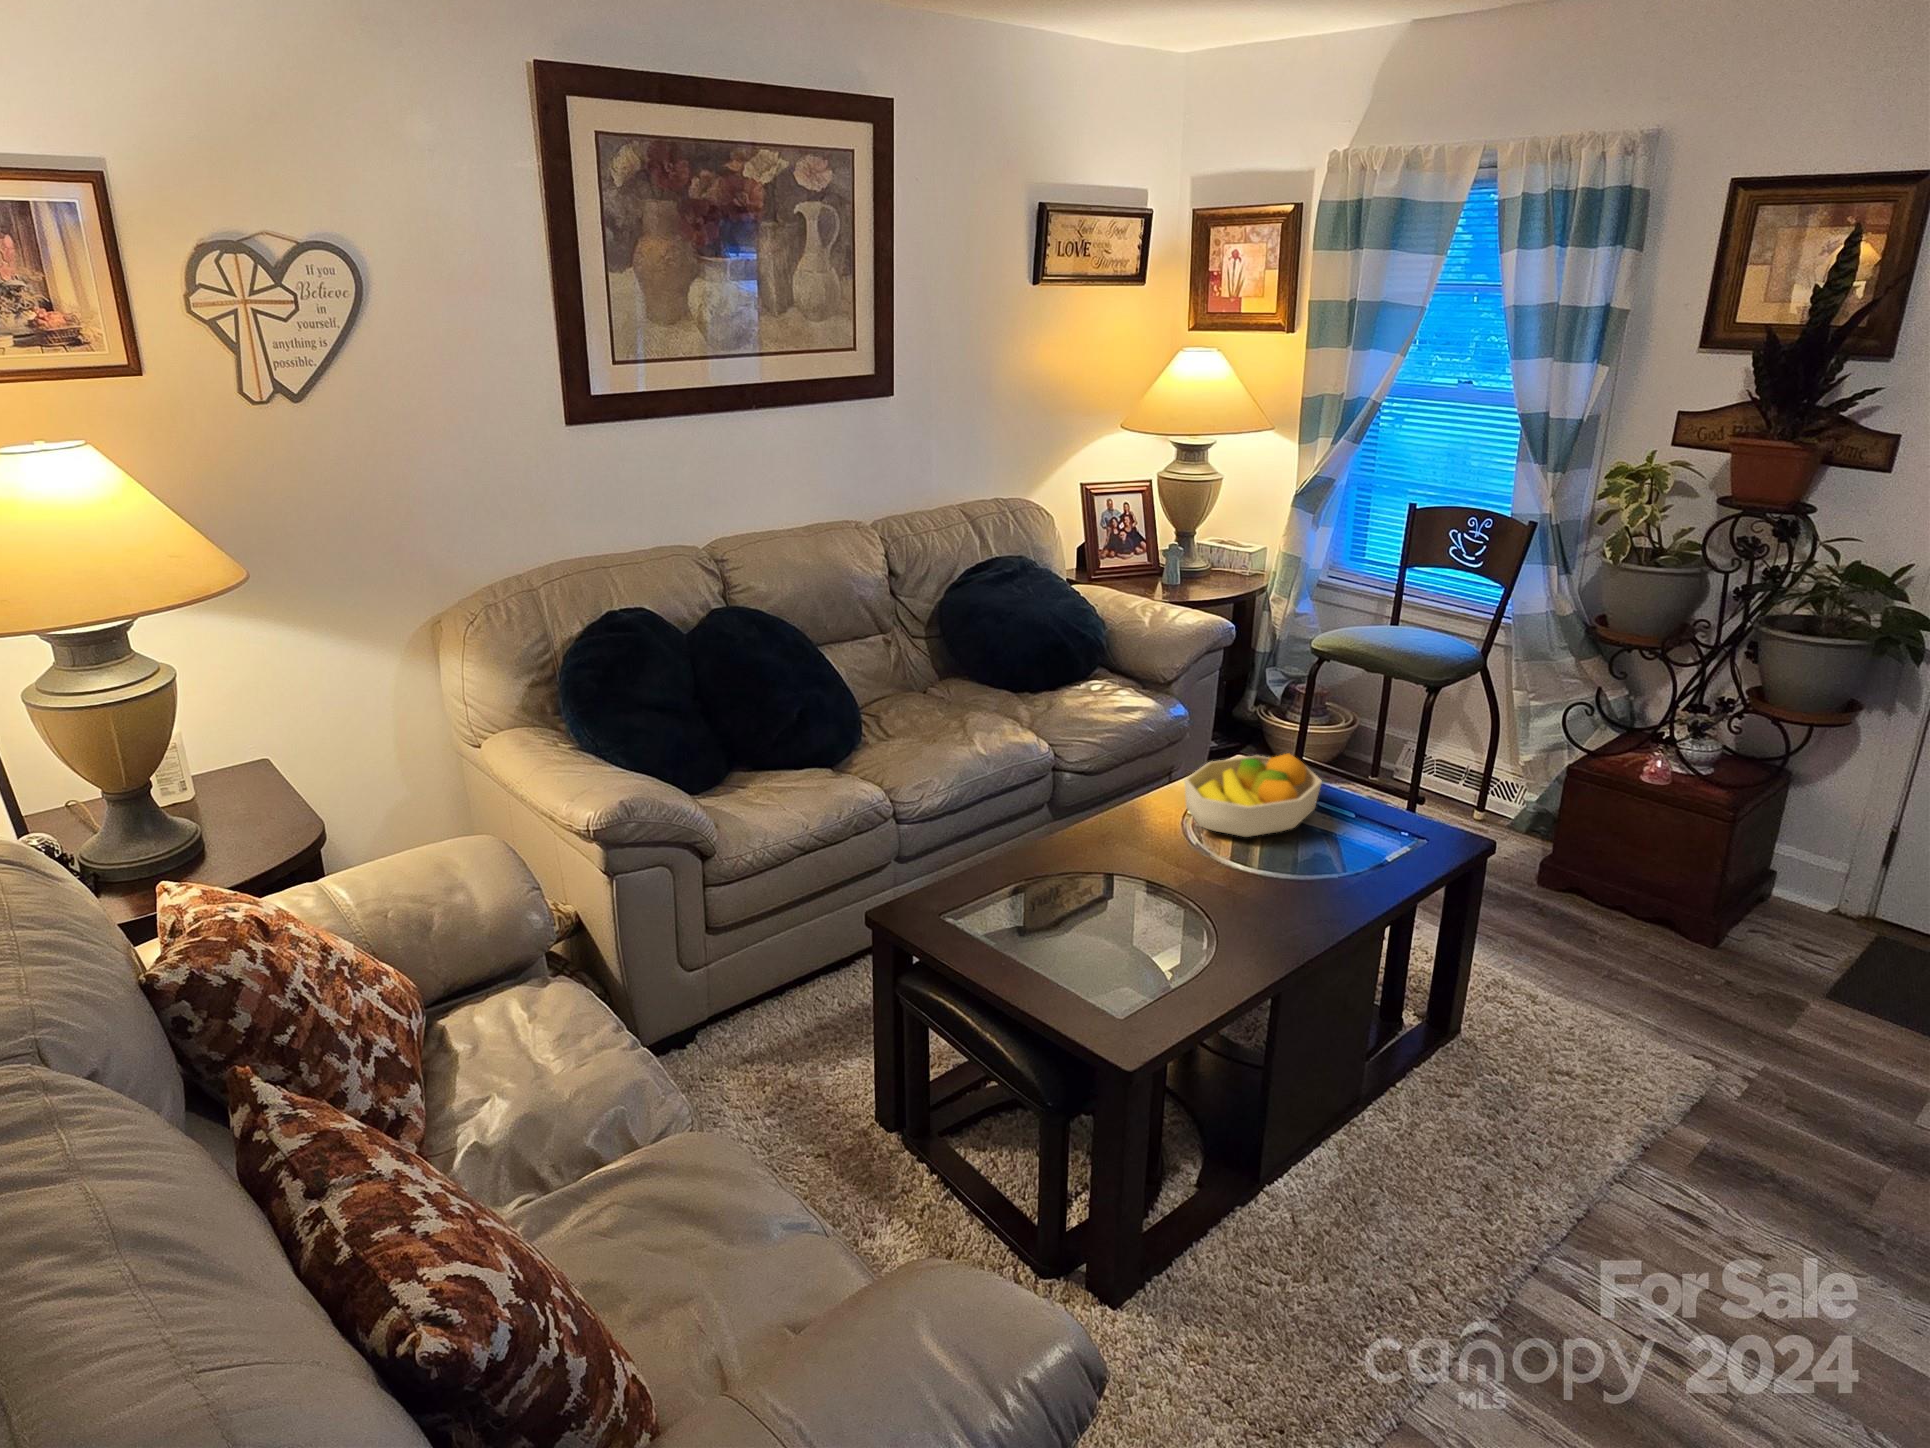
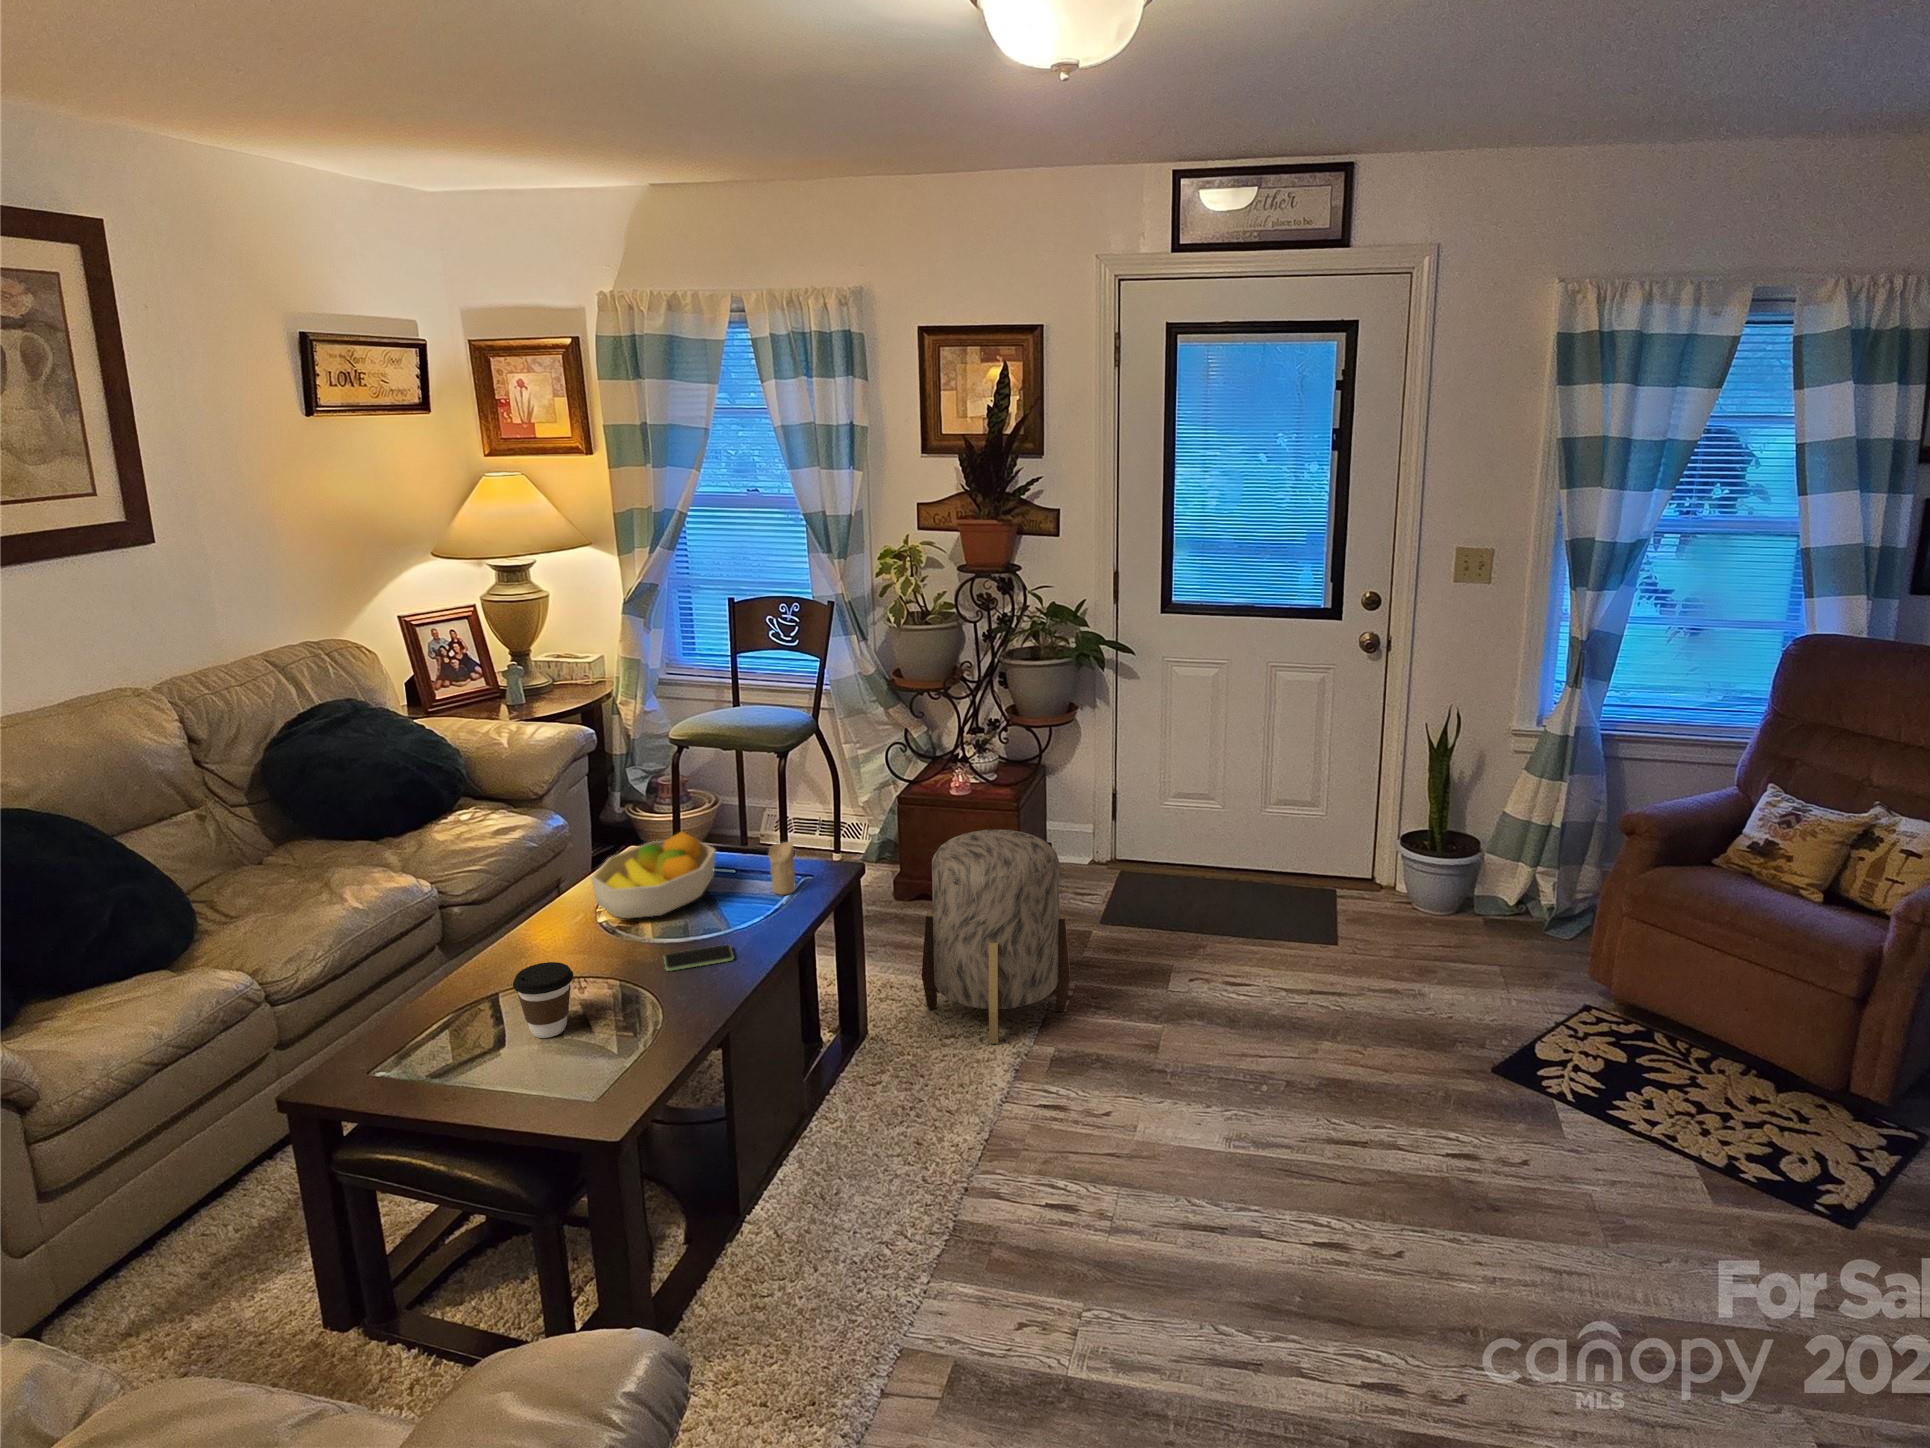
candle: none [1377,793,1412,852] -> present [769,842,795,895]
ottoman: none [1544,837,1781,1104] -> present [922,830,1070,1044]
coffee cup: none [1075,859,1134,936] -> present [513,962,573,1038]
smartphone: none [1233,884,1310,913] -> present [664,944,734,971]

